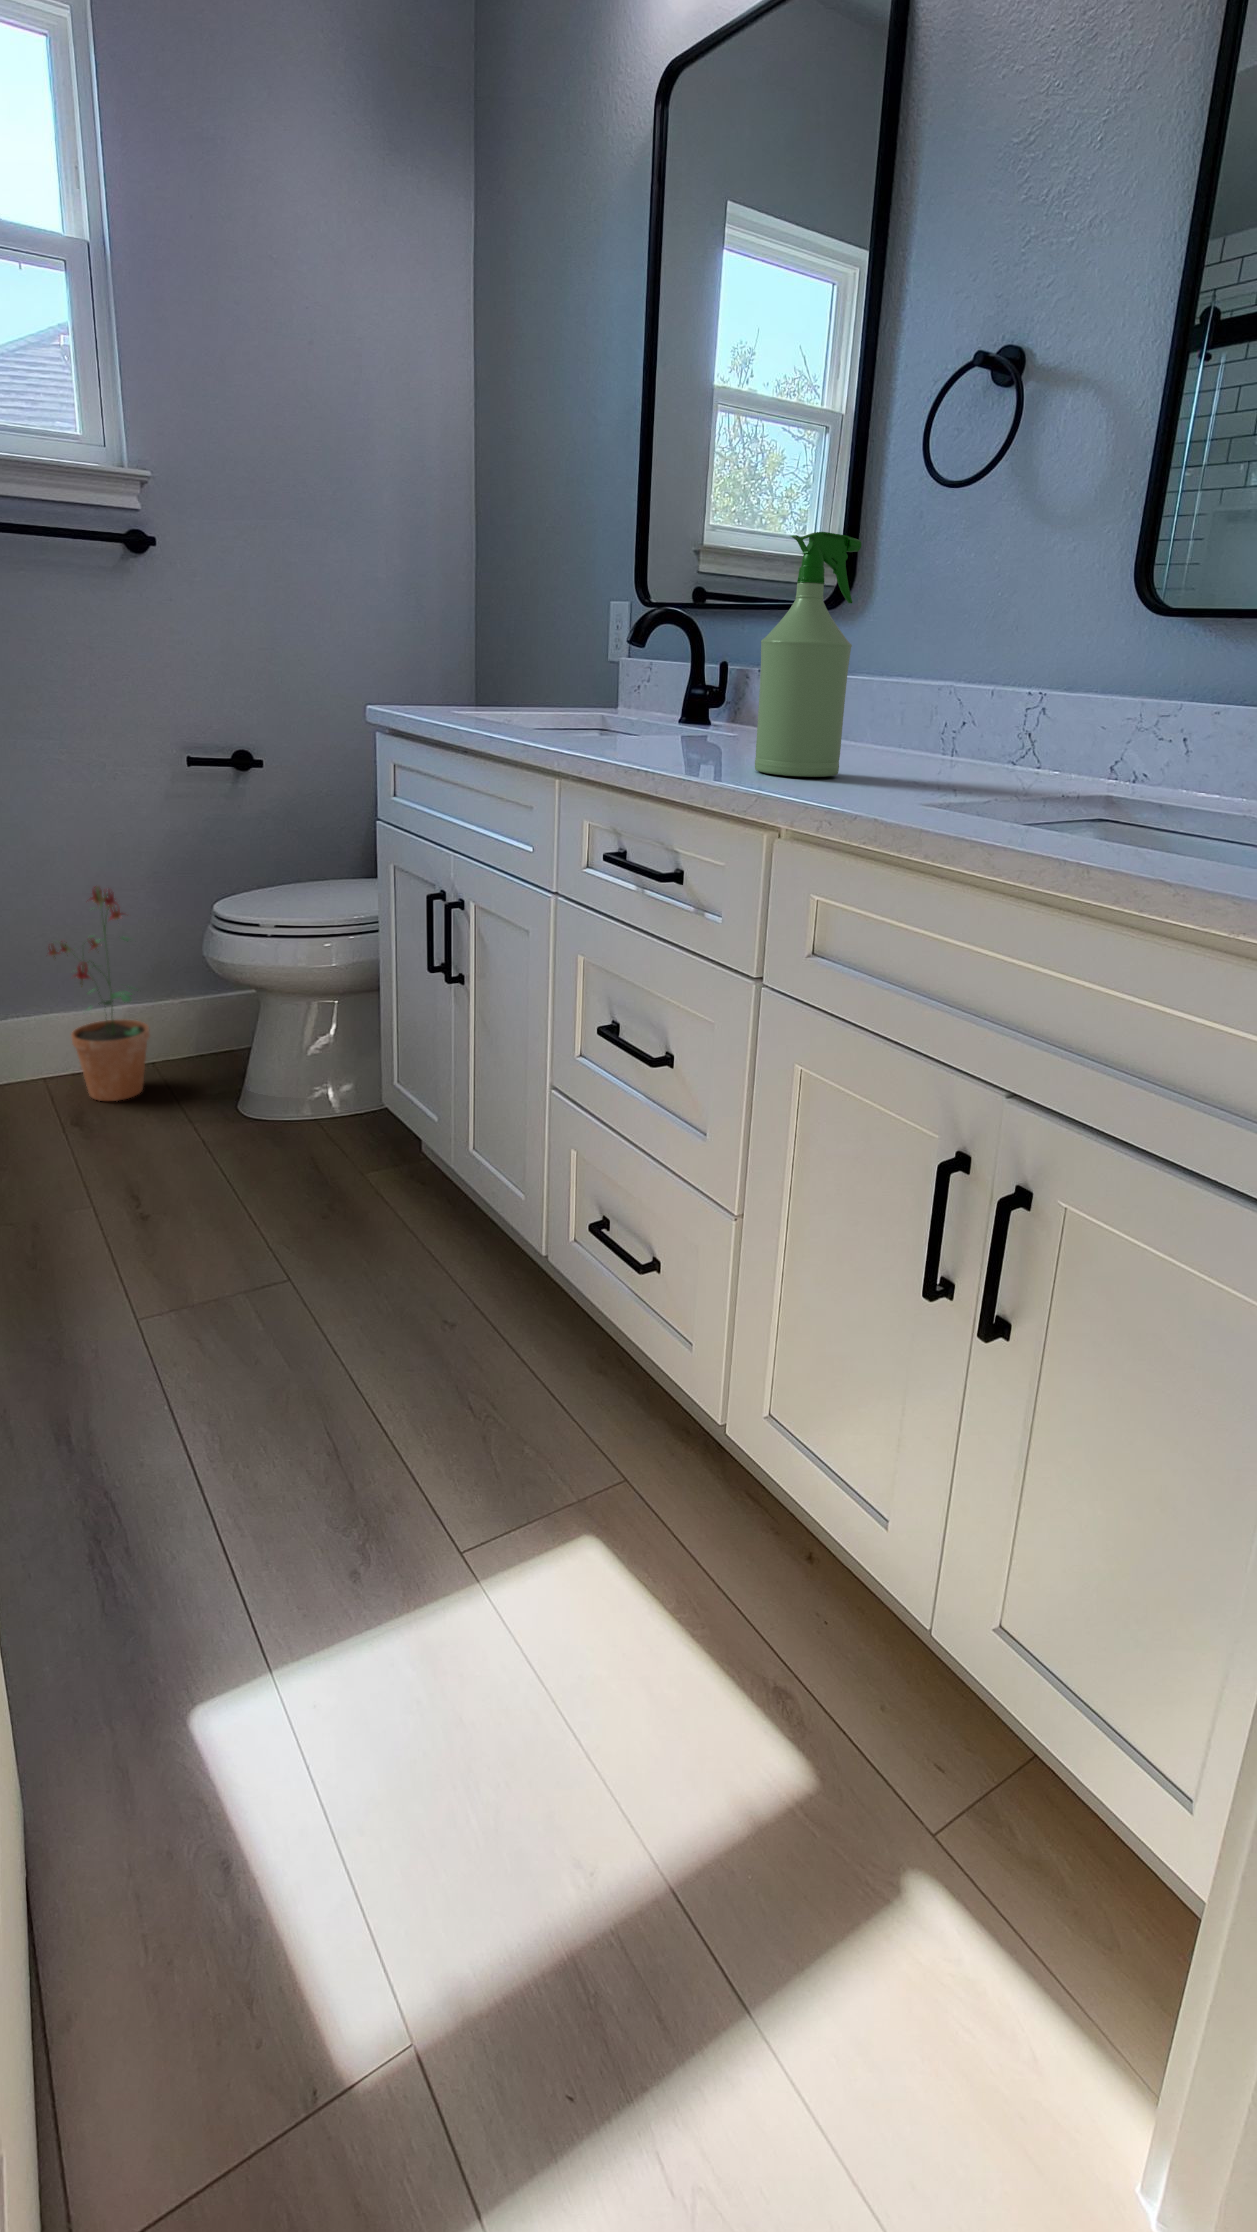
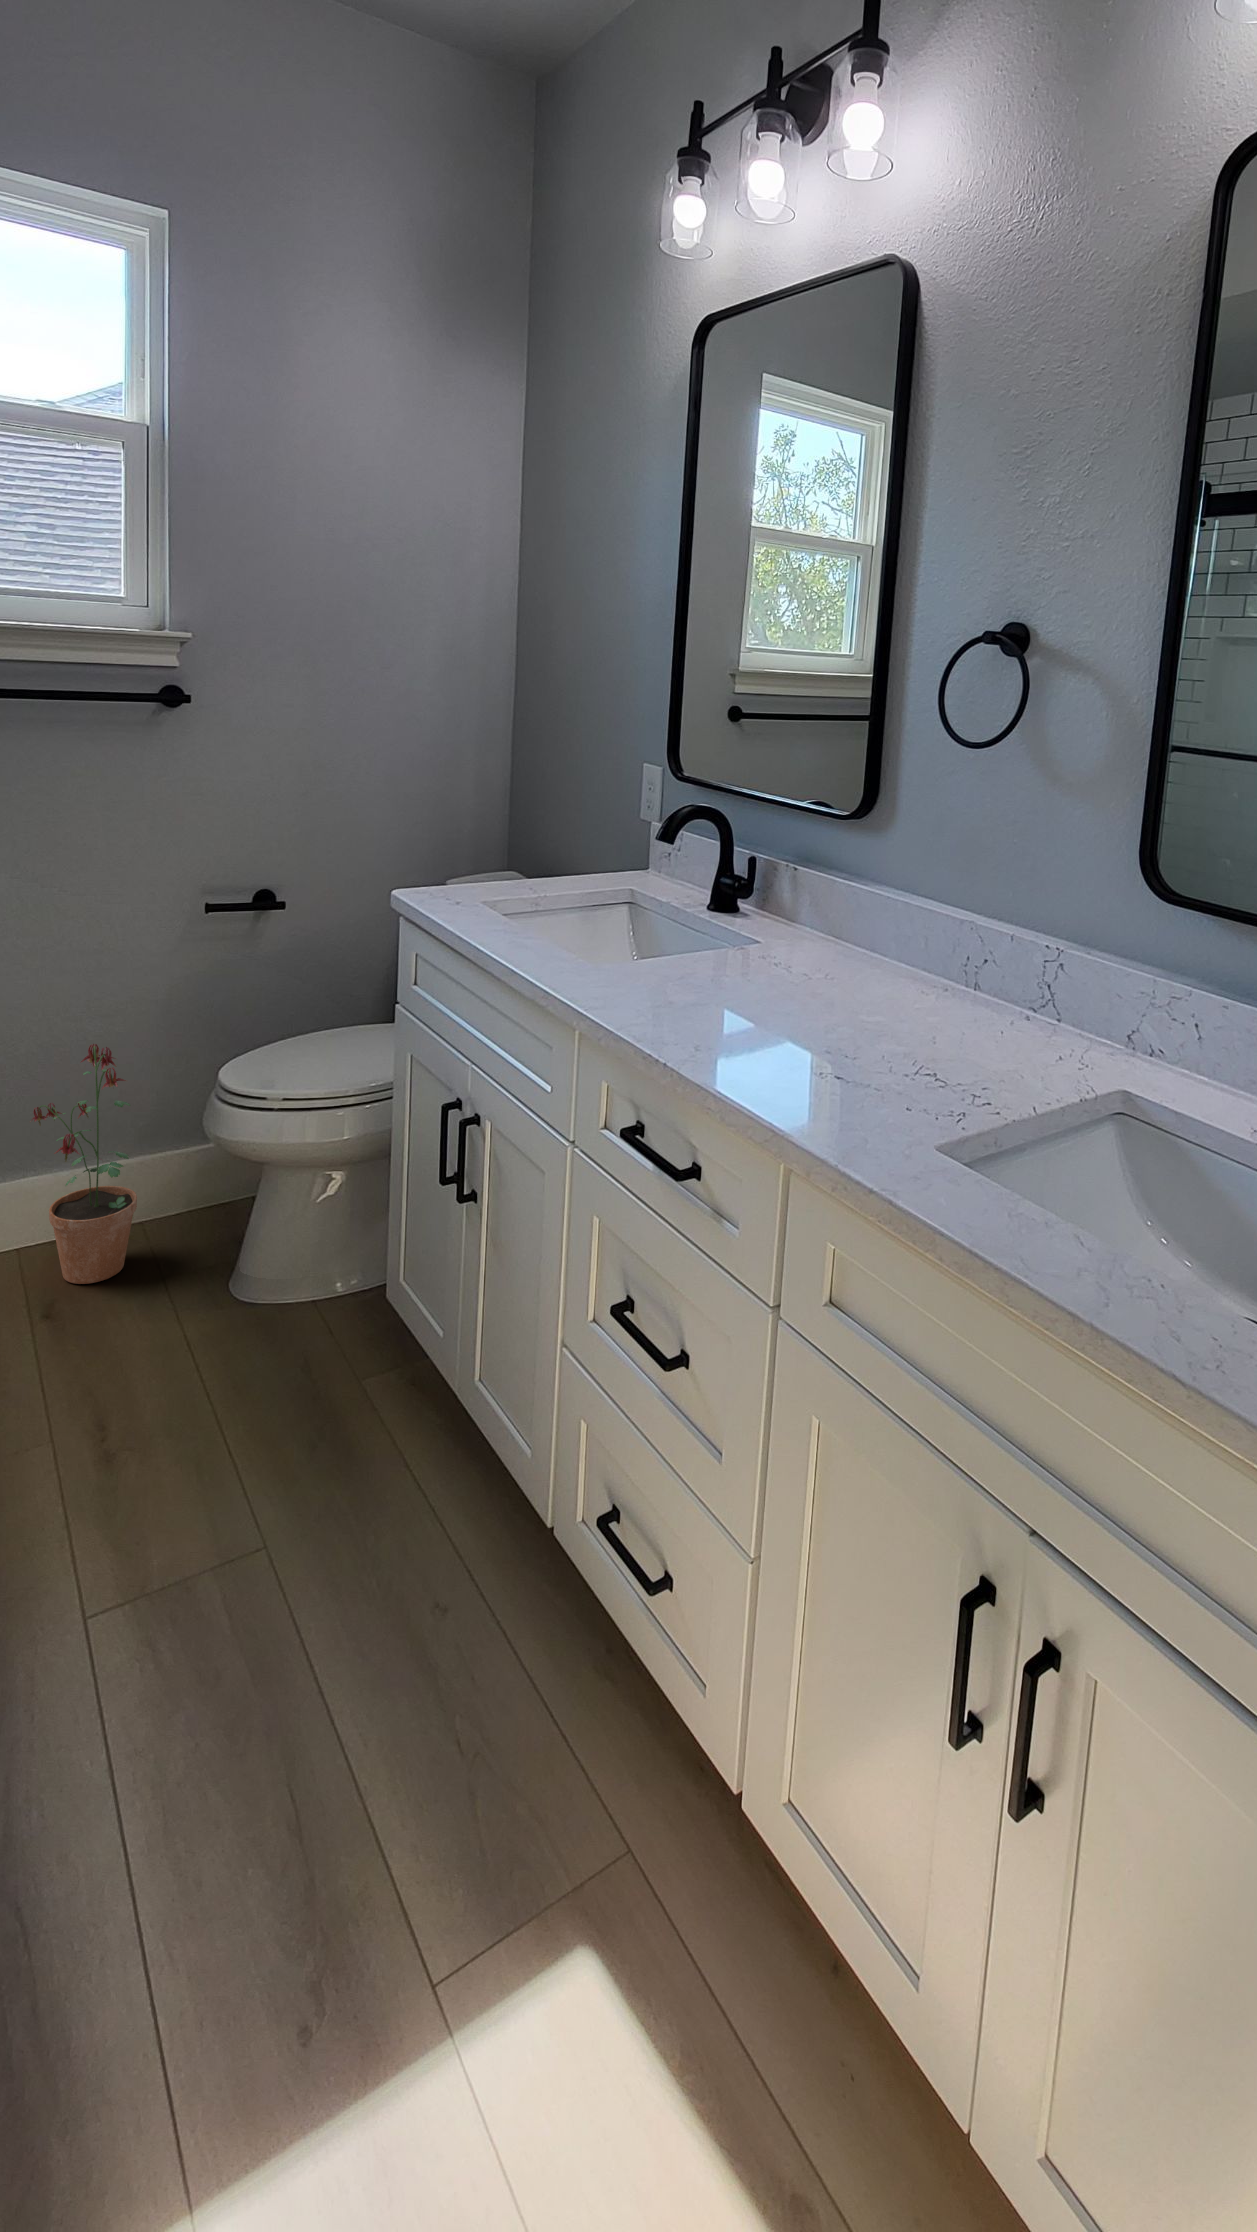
spray bottle: present [755,532,861,777] -> none [776,848,879,1087]

